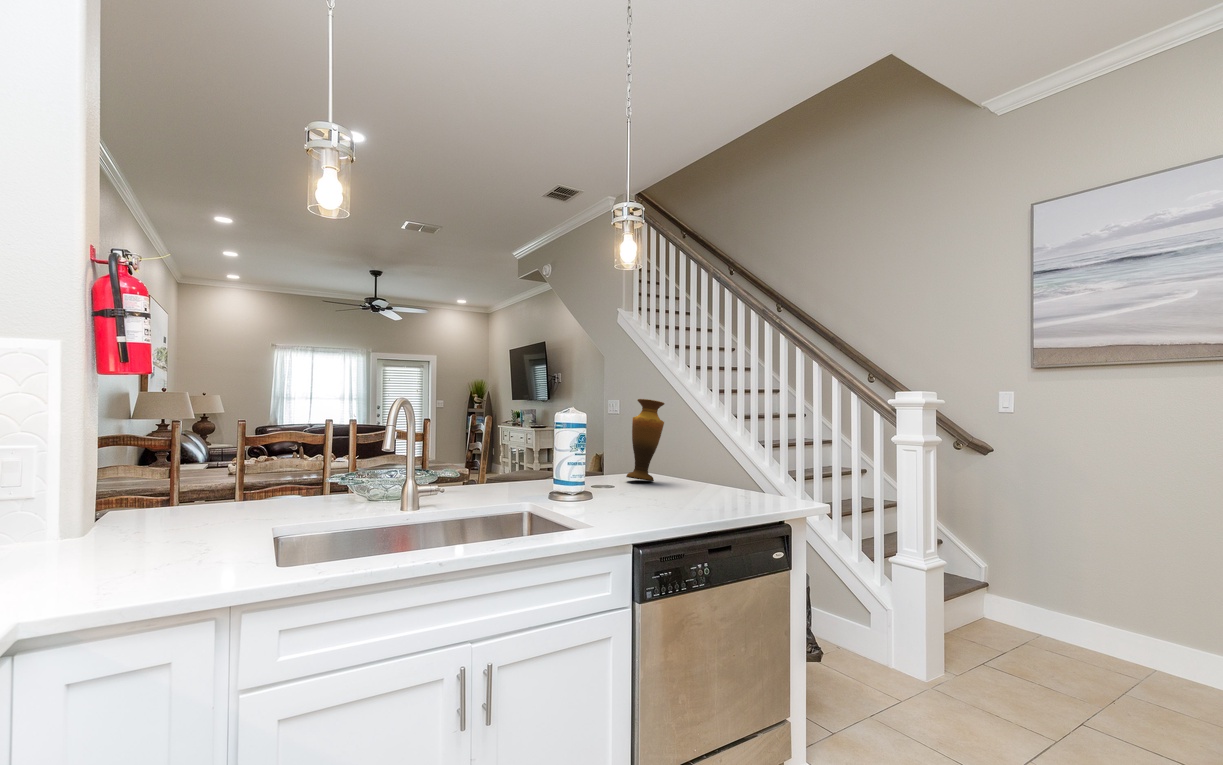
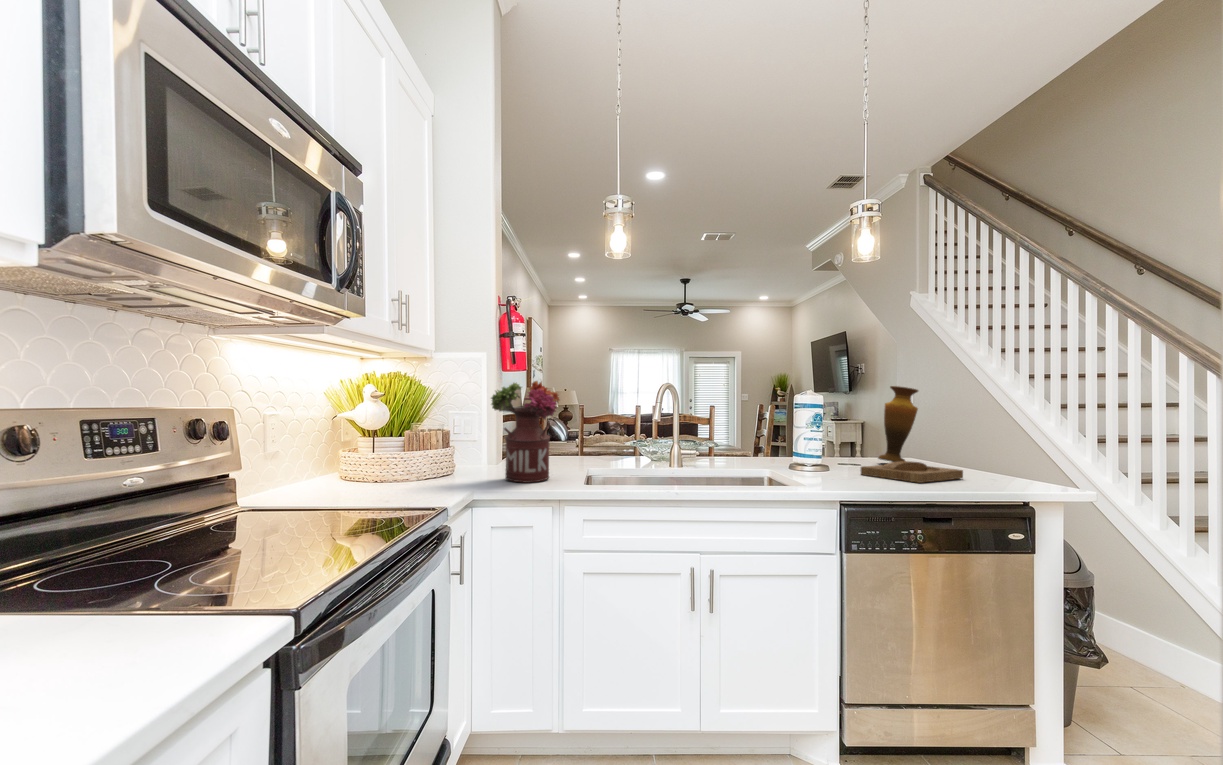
flower arrangement: none [66,392,222,576] -> present [491,381,560,482]
tray: none [627,482,722,507] -> present [861,461,963,483]

